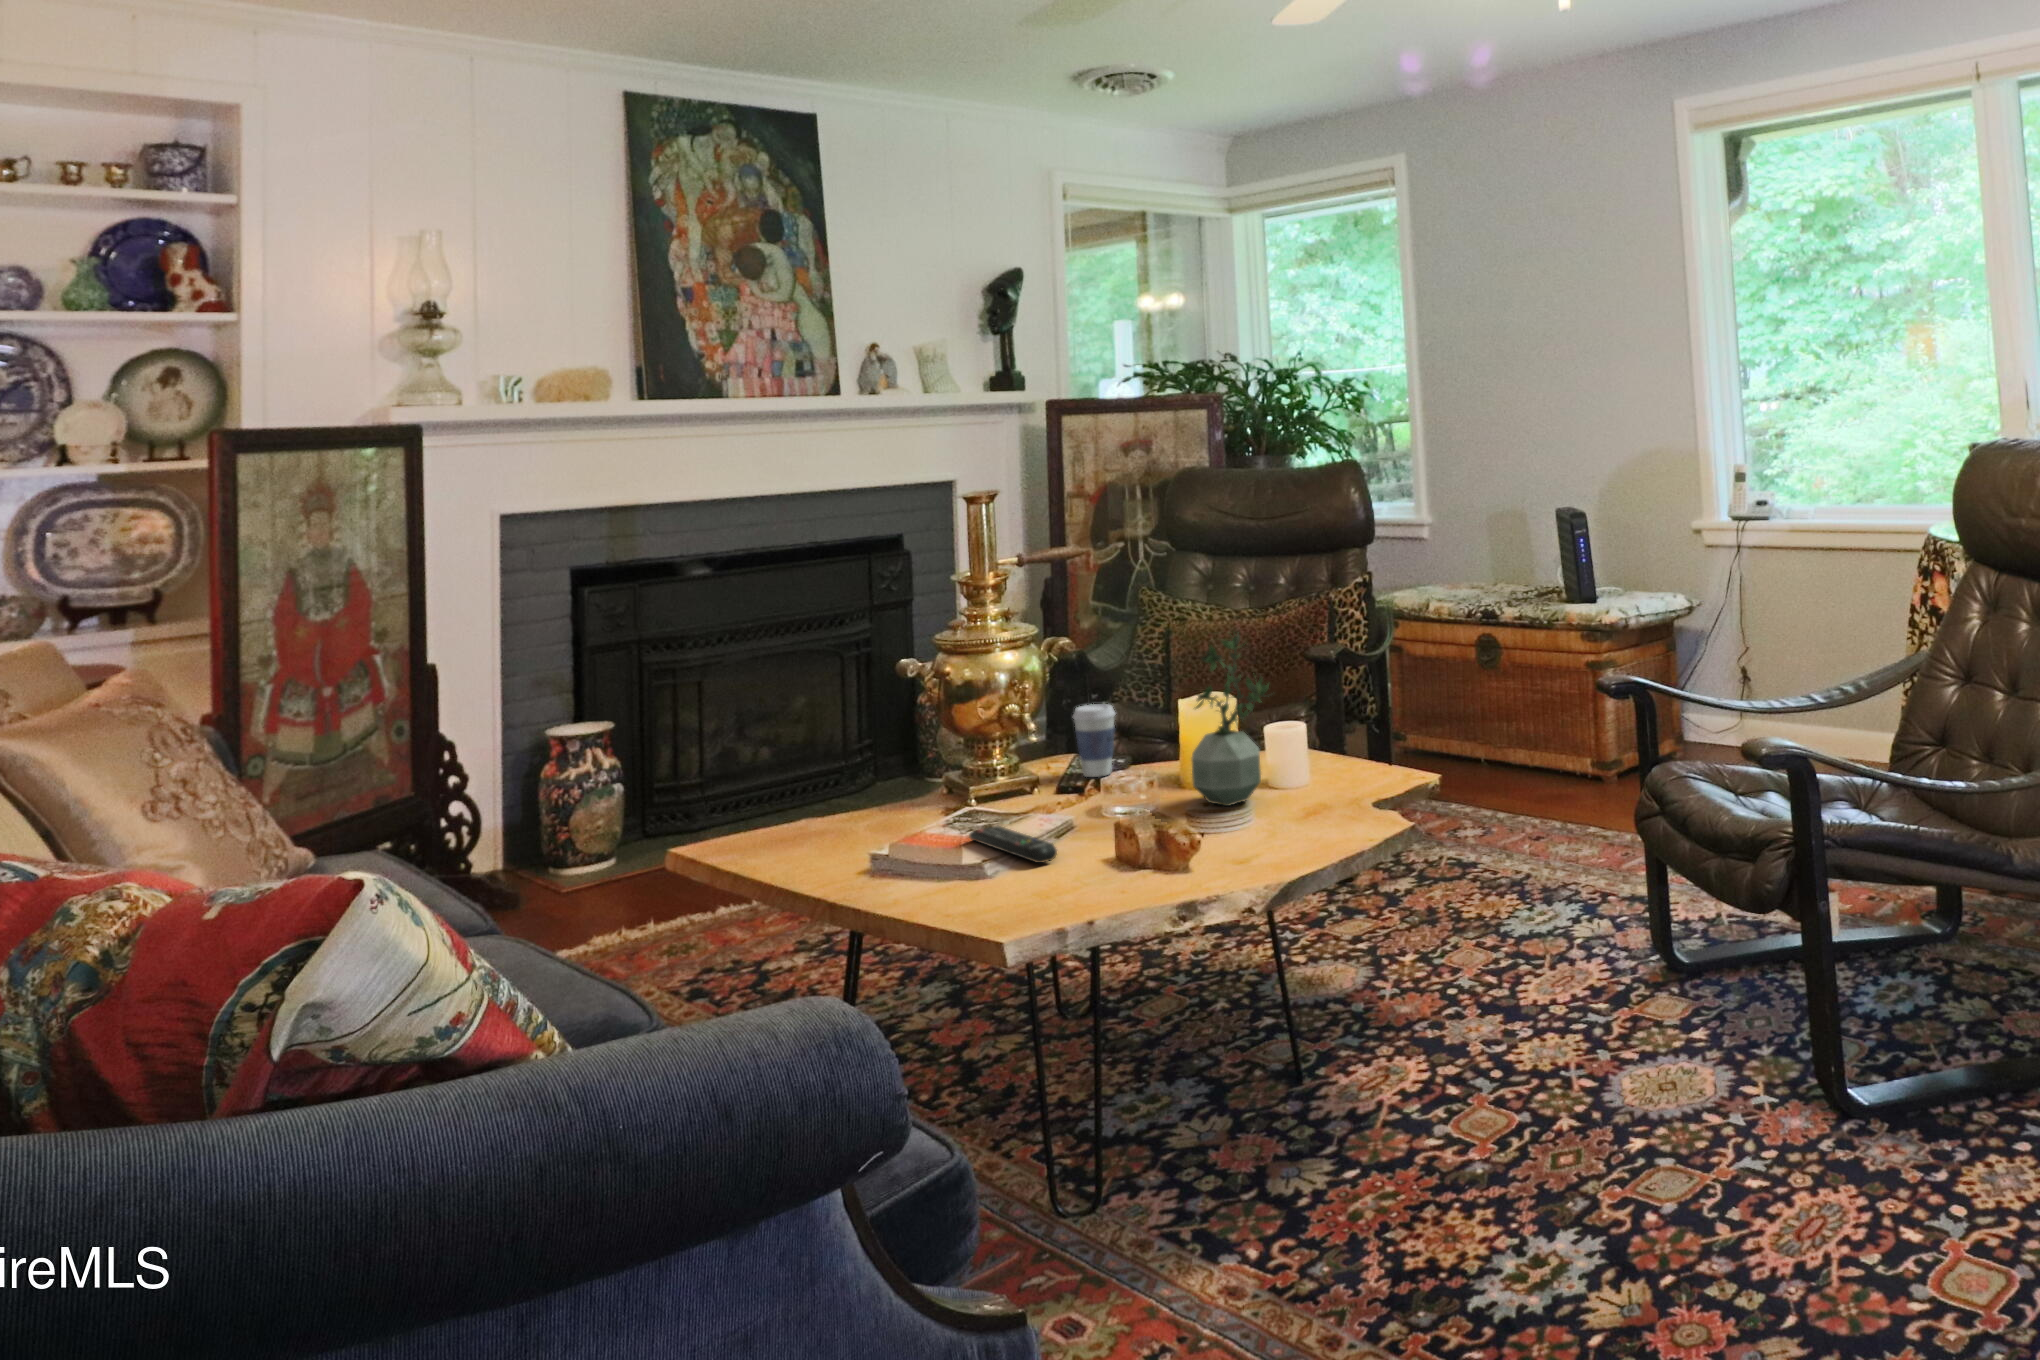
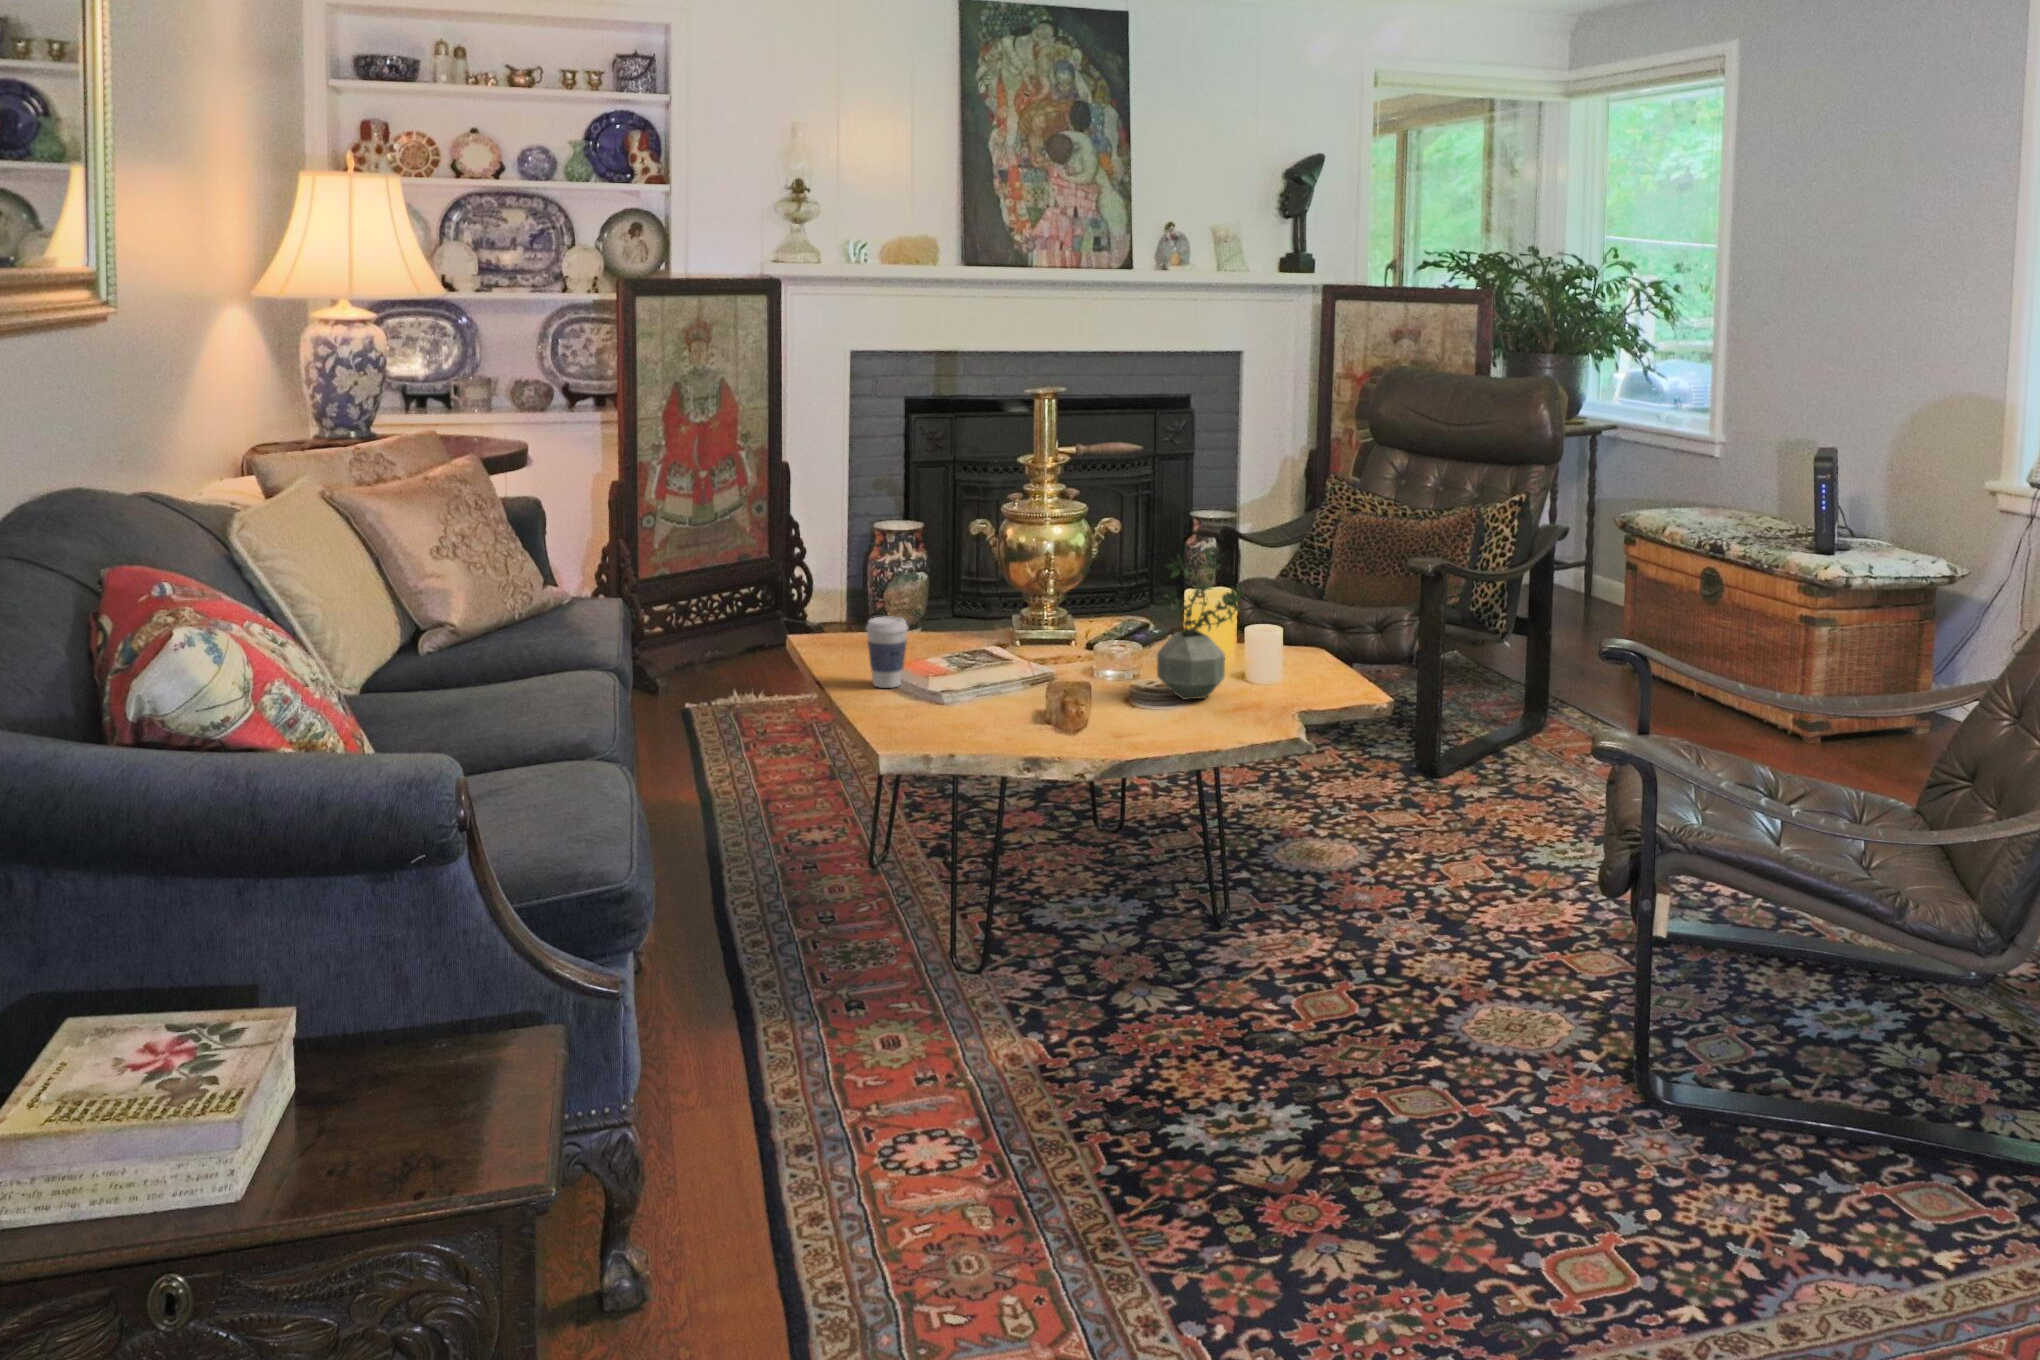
coffee cup: present [1072,704,1115,777] -> present [866,616,908,688]
remote control: present [969,826,1057,863] -> none [953,679,992,718]

